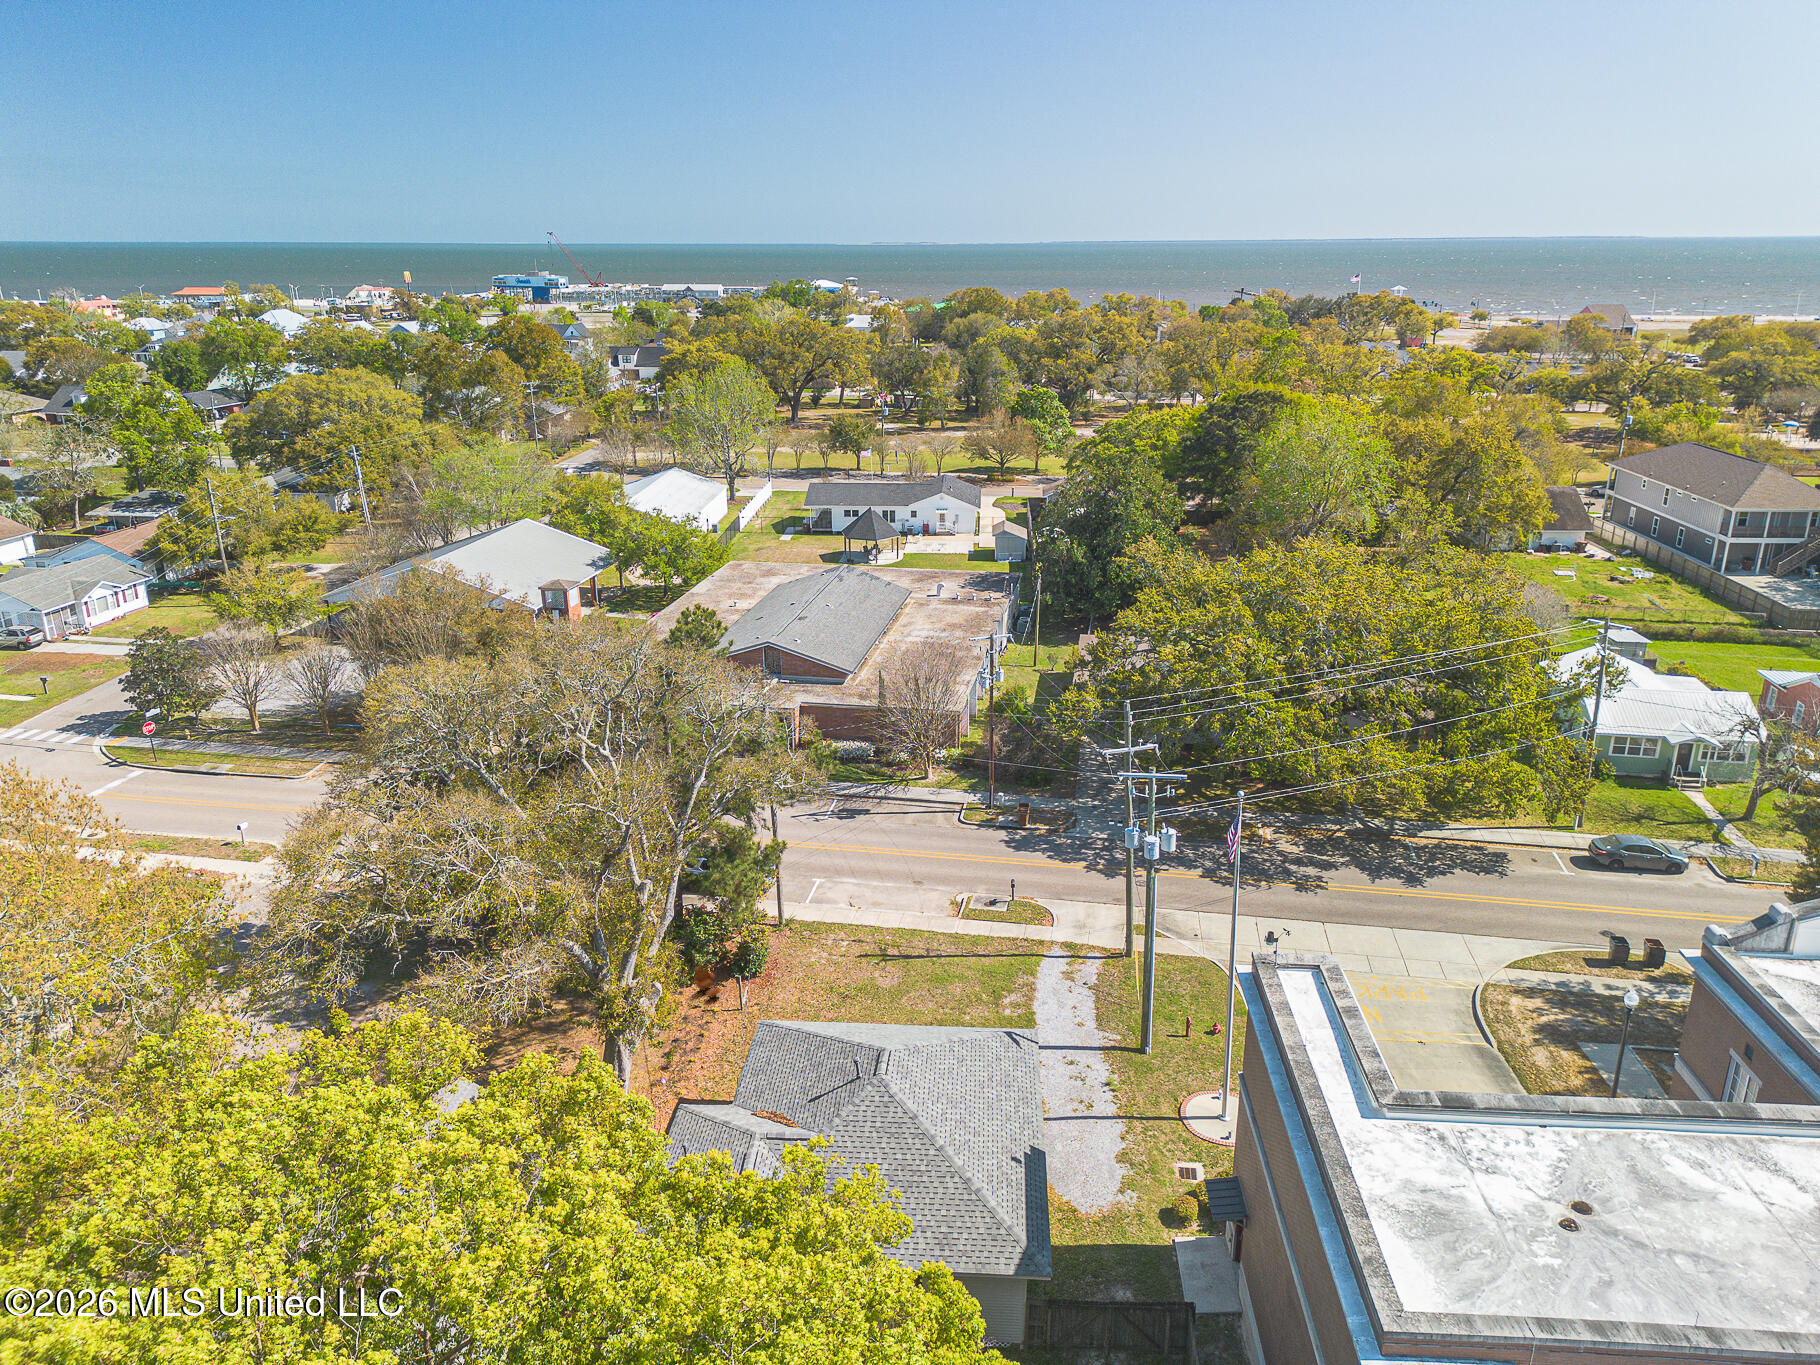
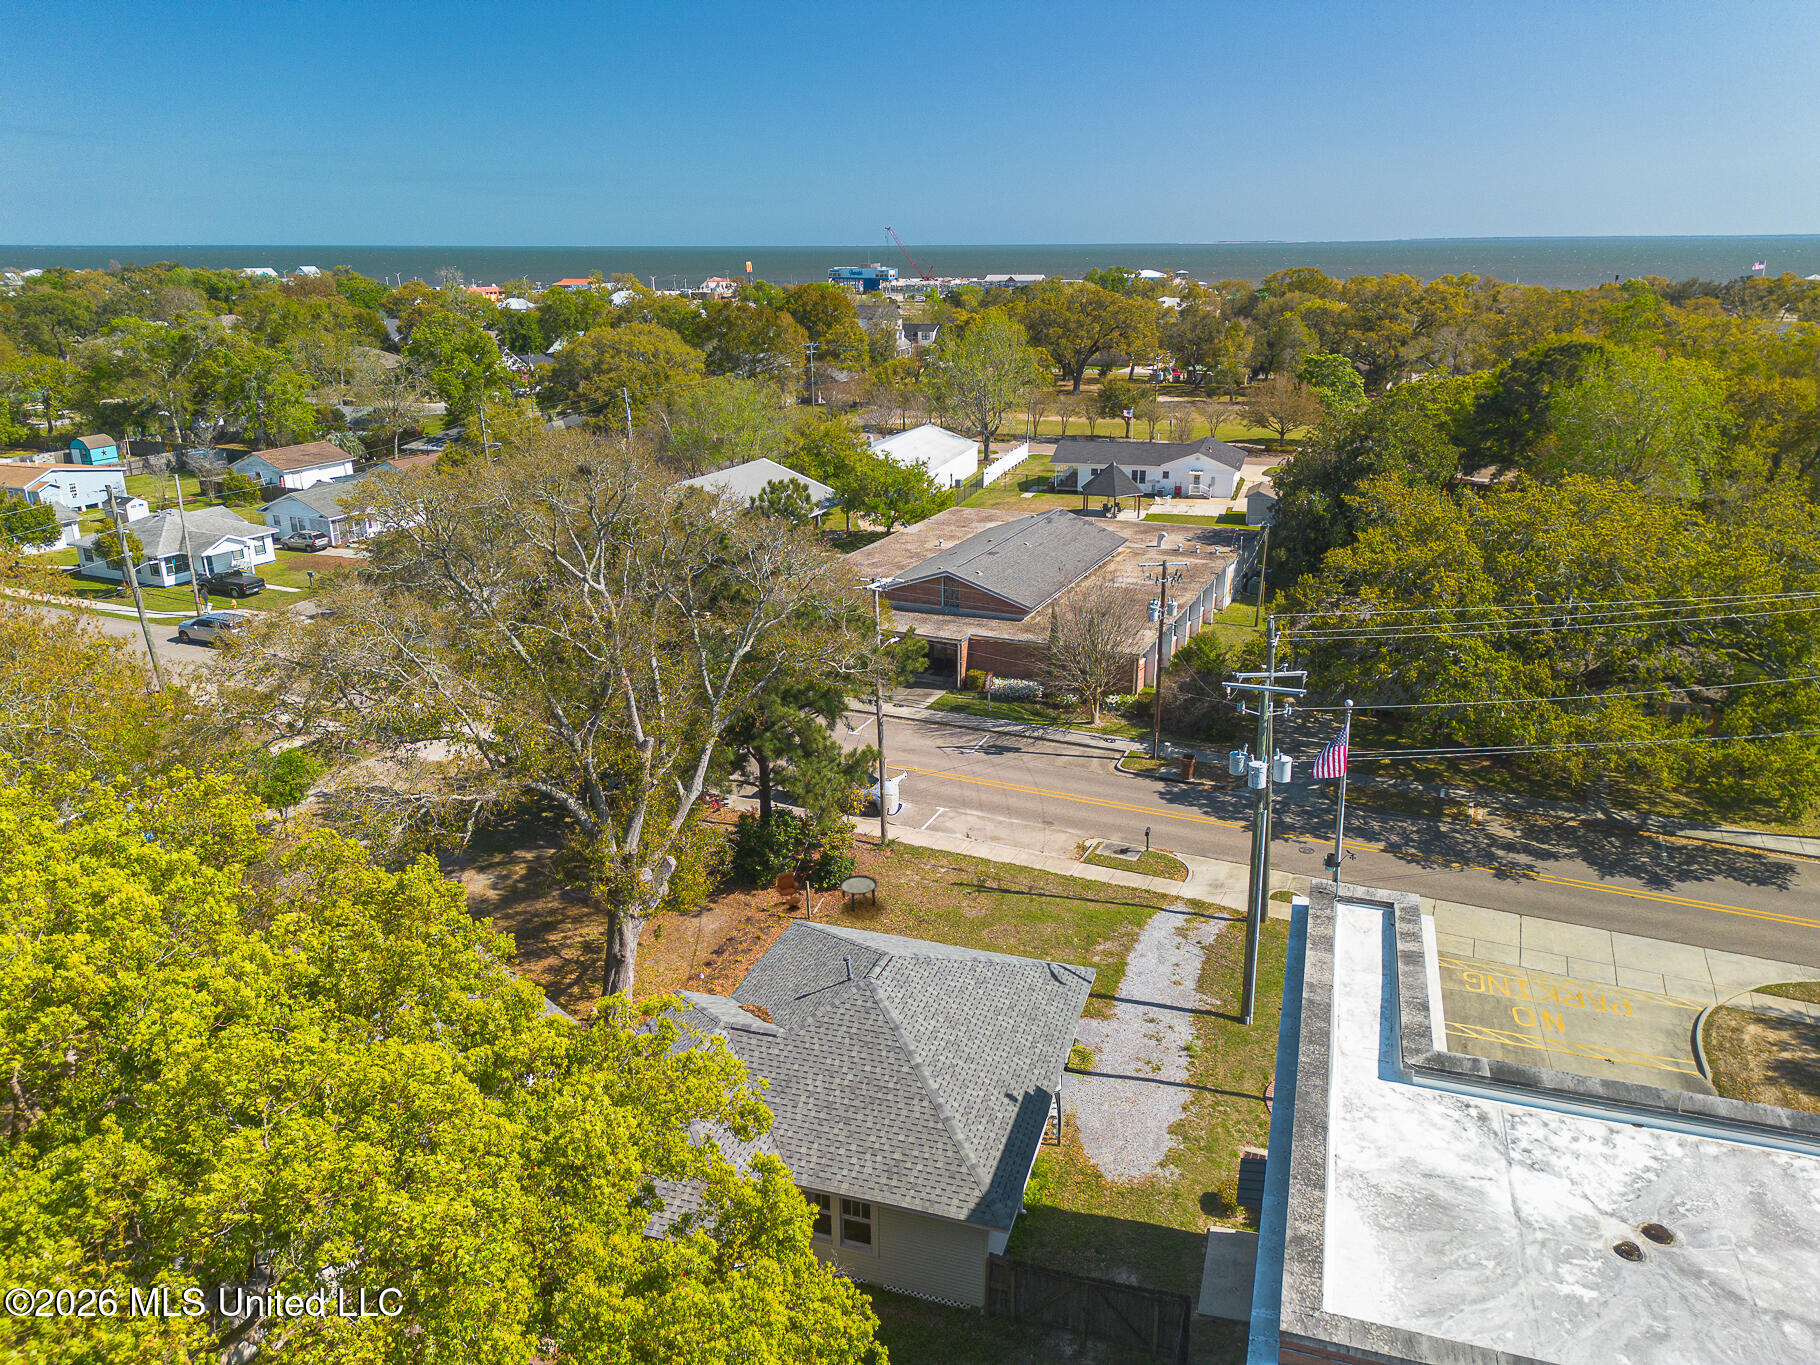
round table: none [756,958,791,994] -> present [839,875,877,912]

